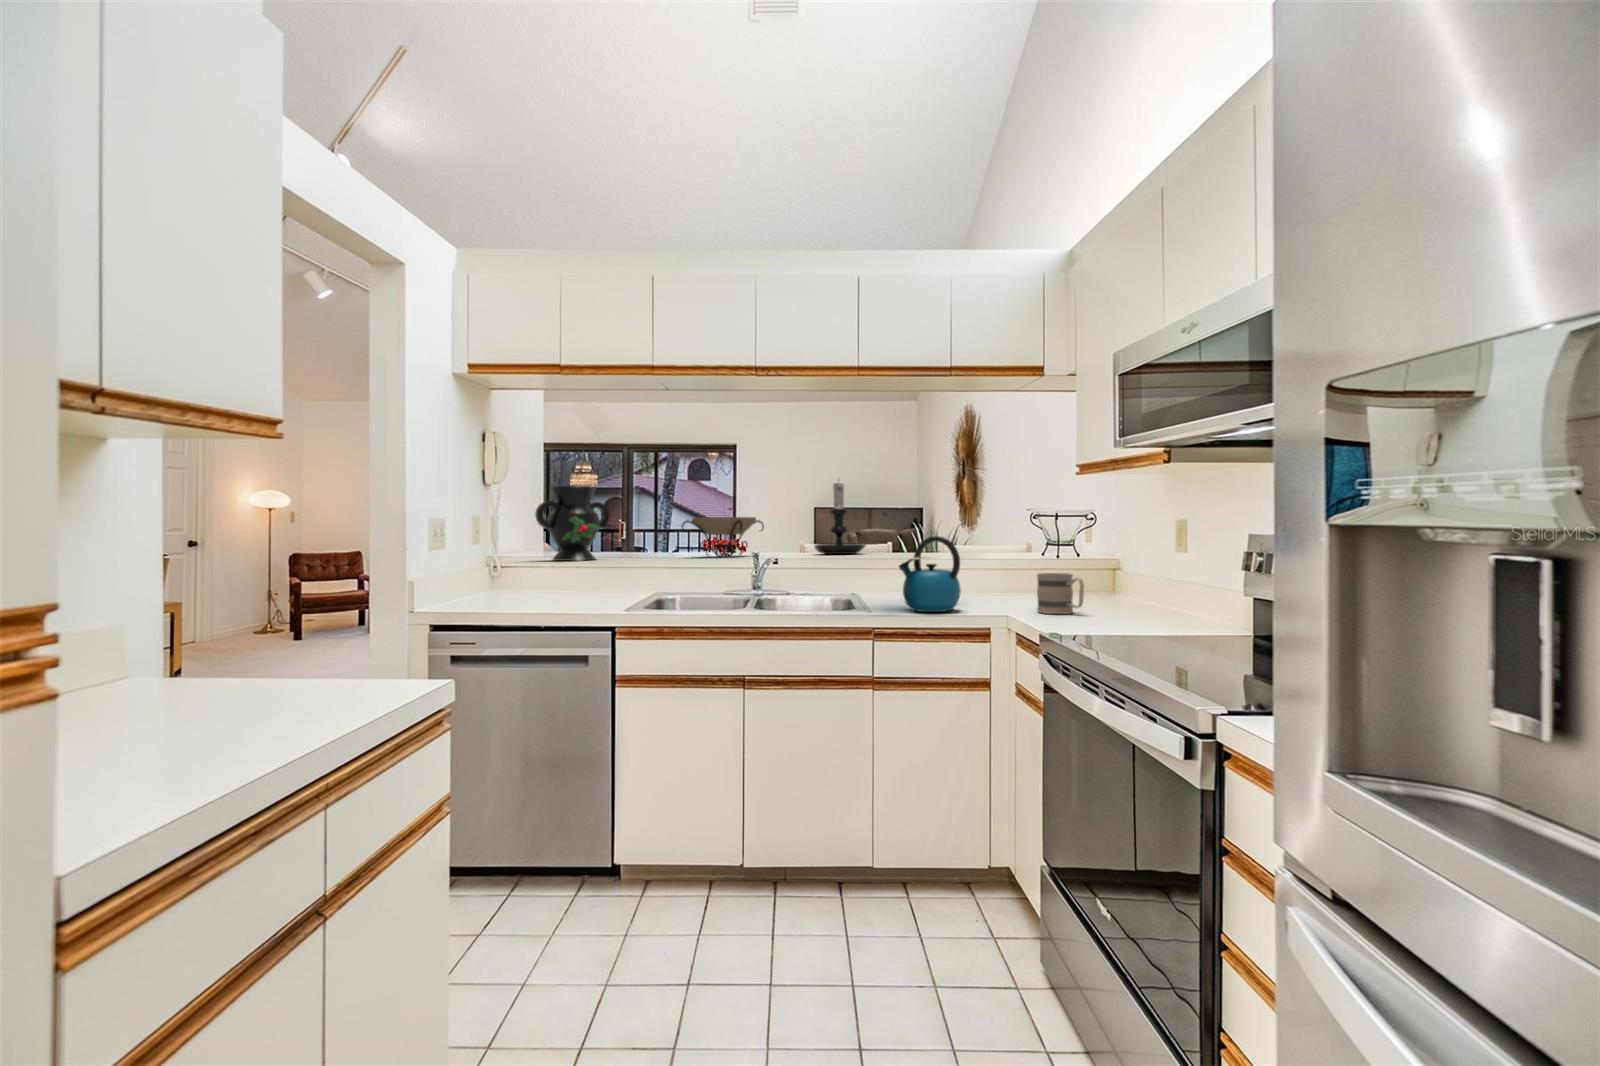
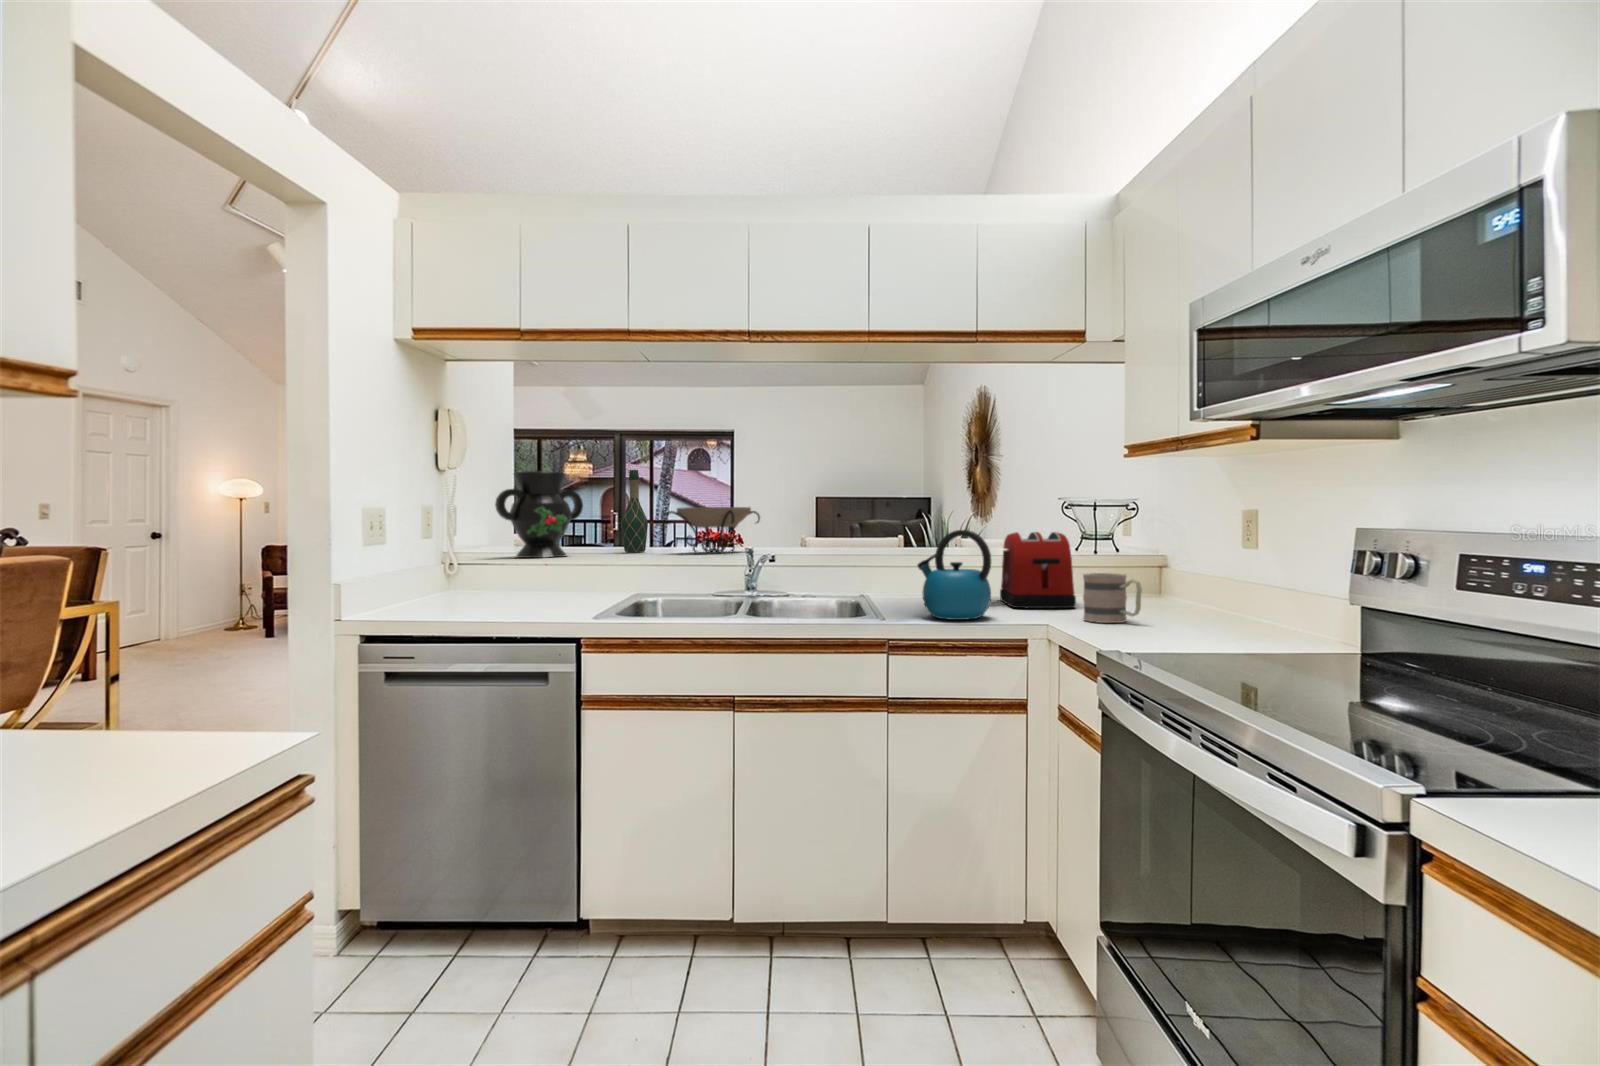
candle holder: present [814,483,866,554] -> none [817,462,878,550]
wine bottle: none [642,484,665,557] -> present [621,470,648,553]
toaster: none [972,538,1035,604] -> present [1000,532,1076,608]

